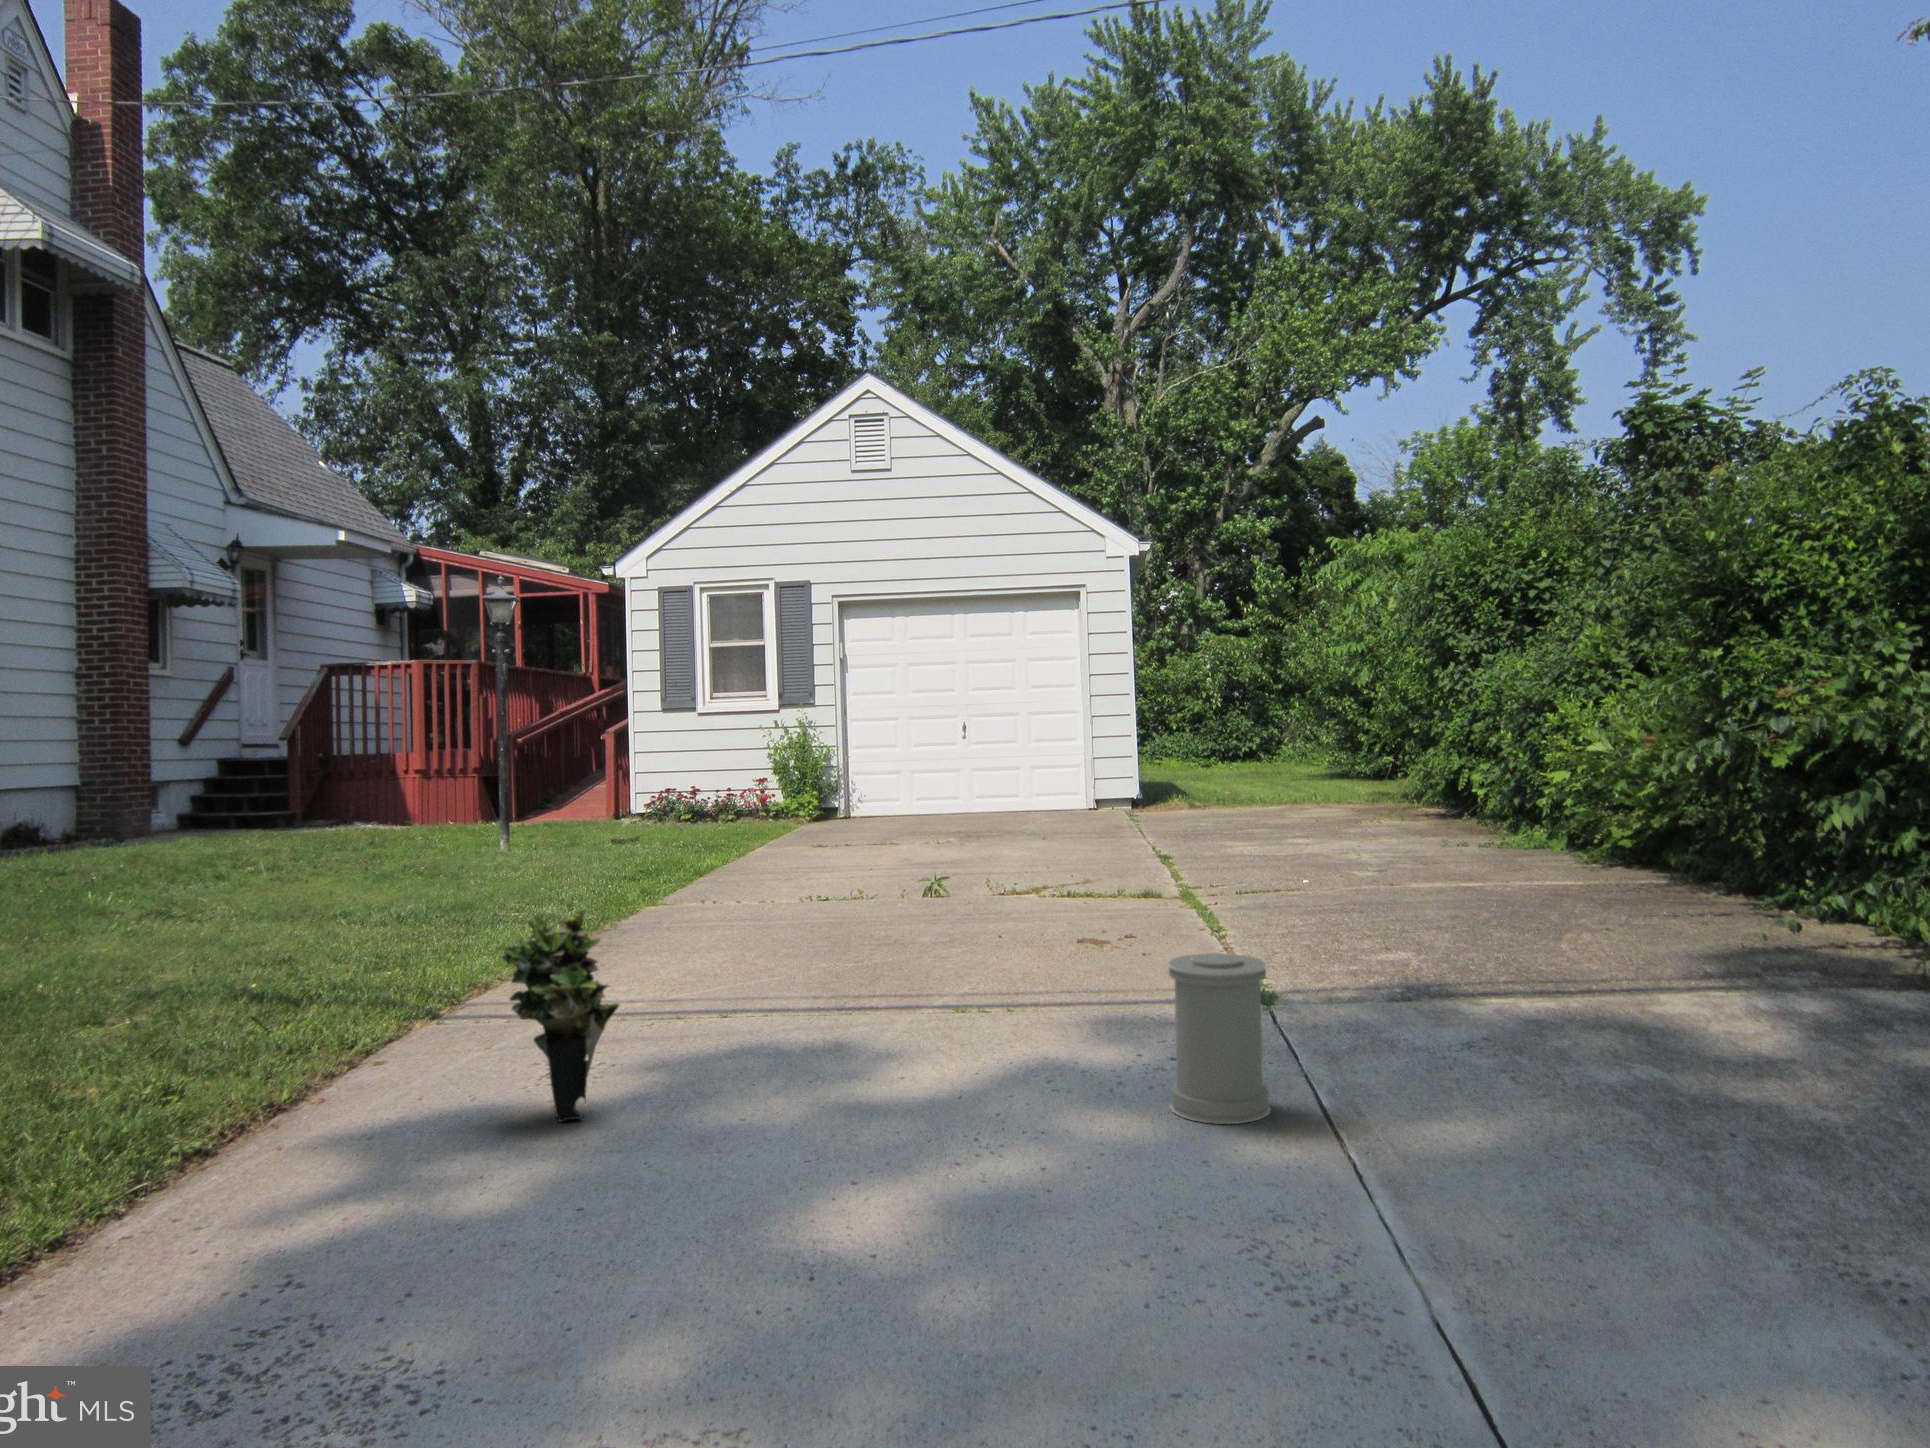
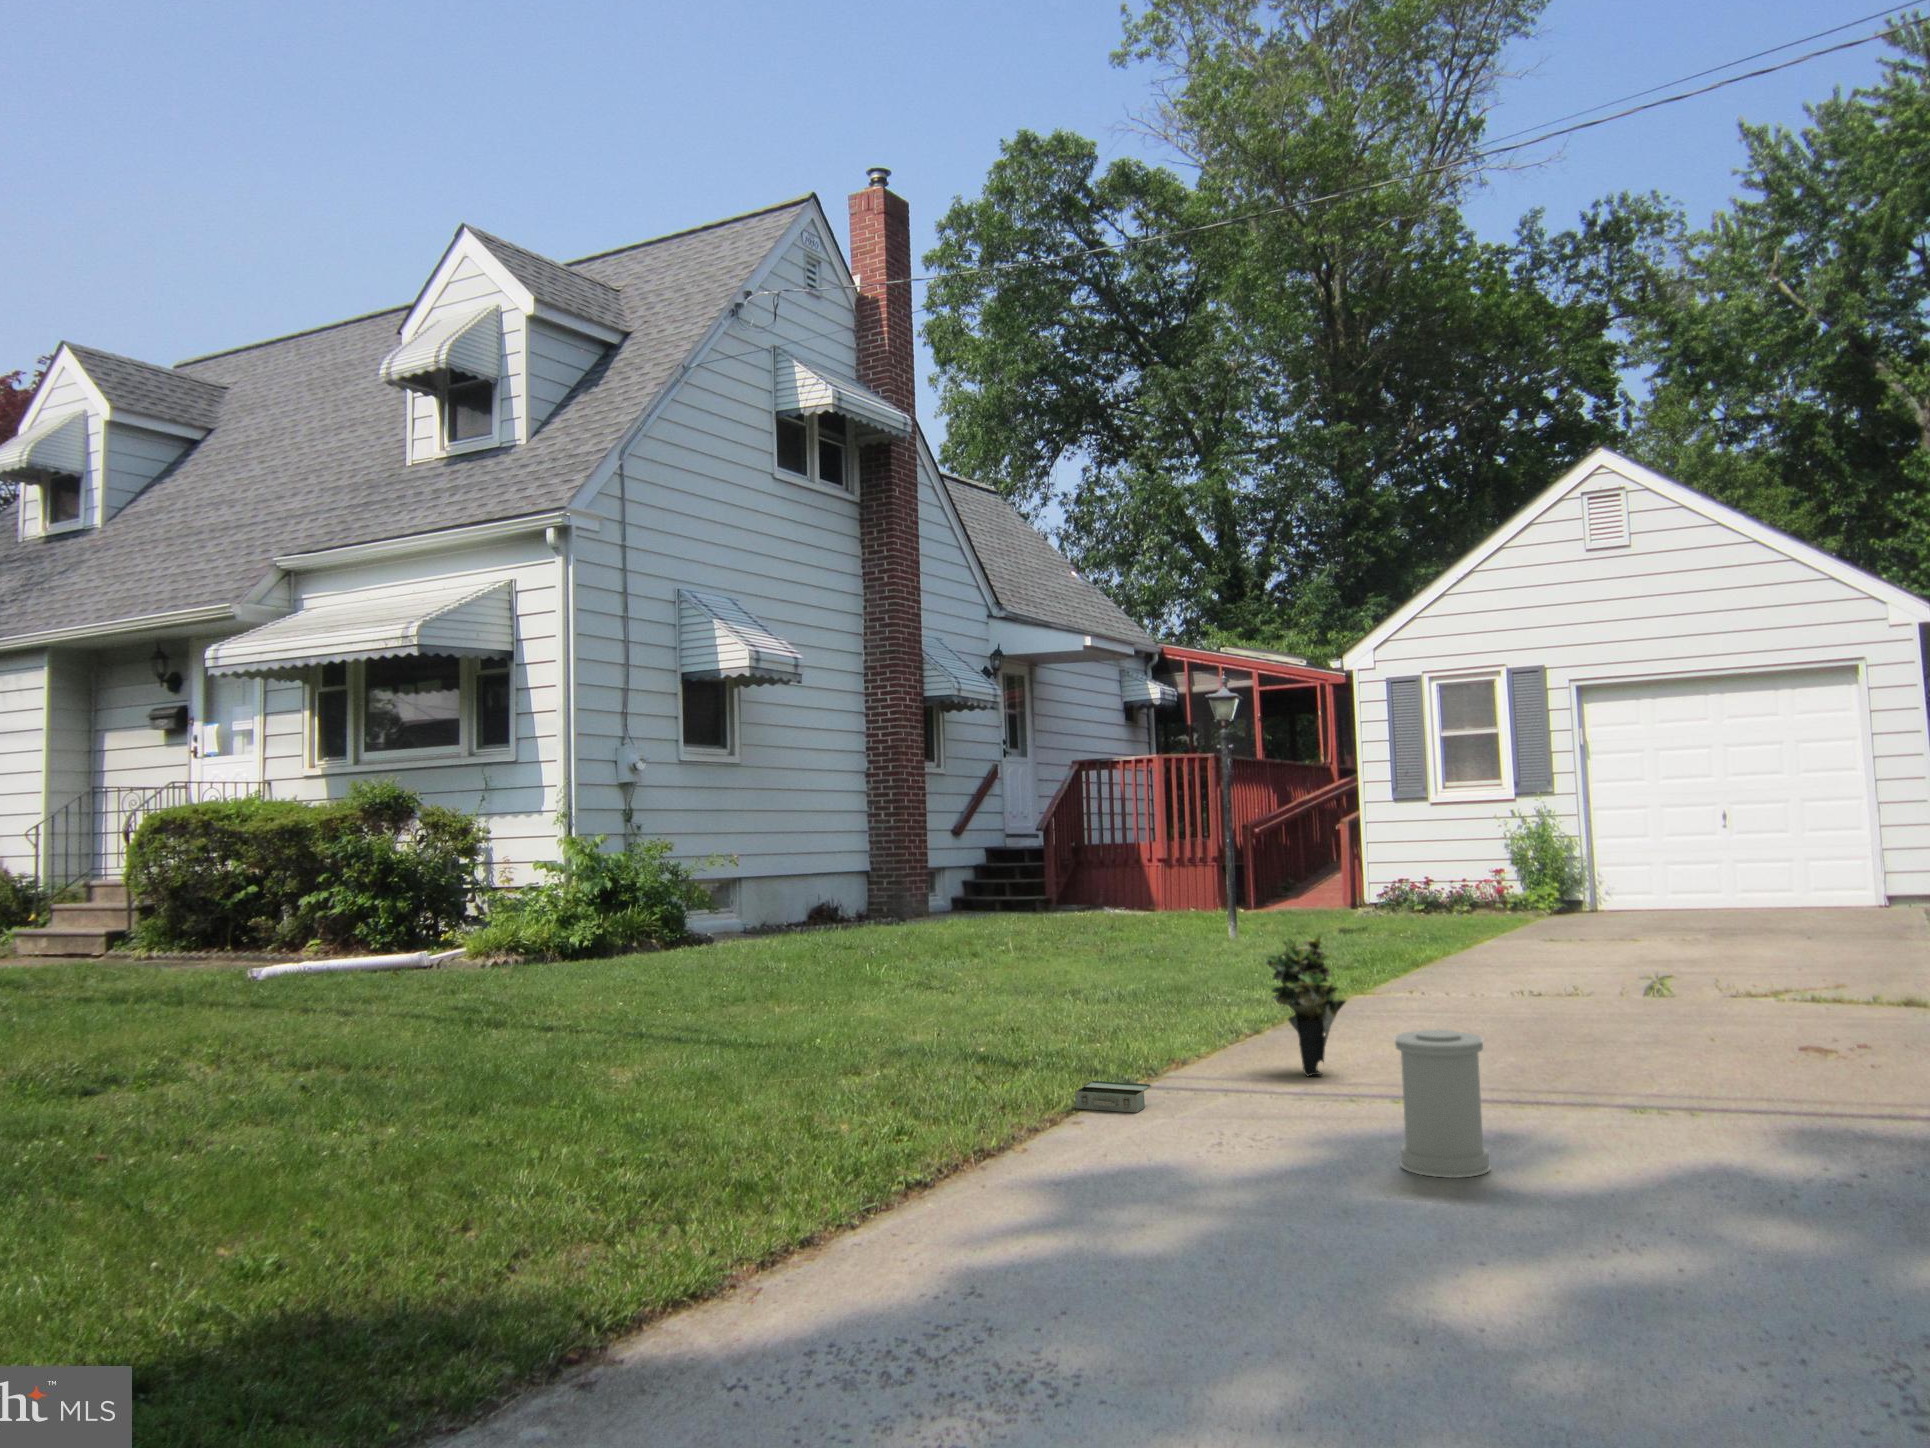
trash can: present [1168,953,1270,1124] -> present [1394,1030,1490,1178]
toolbox: none [157,1191,301,1255] -> present [1075,1081,1151,1113]

